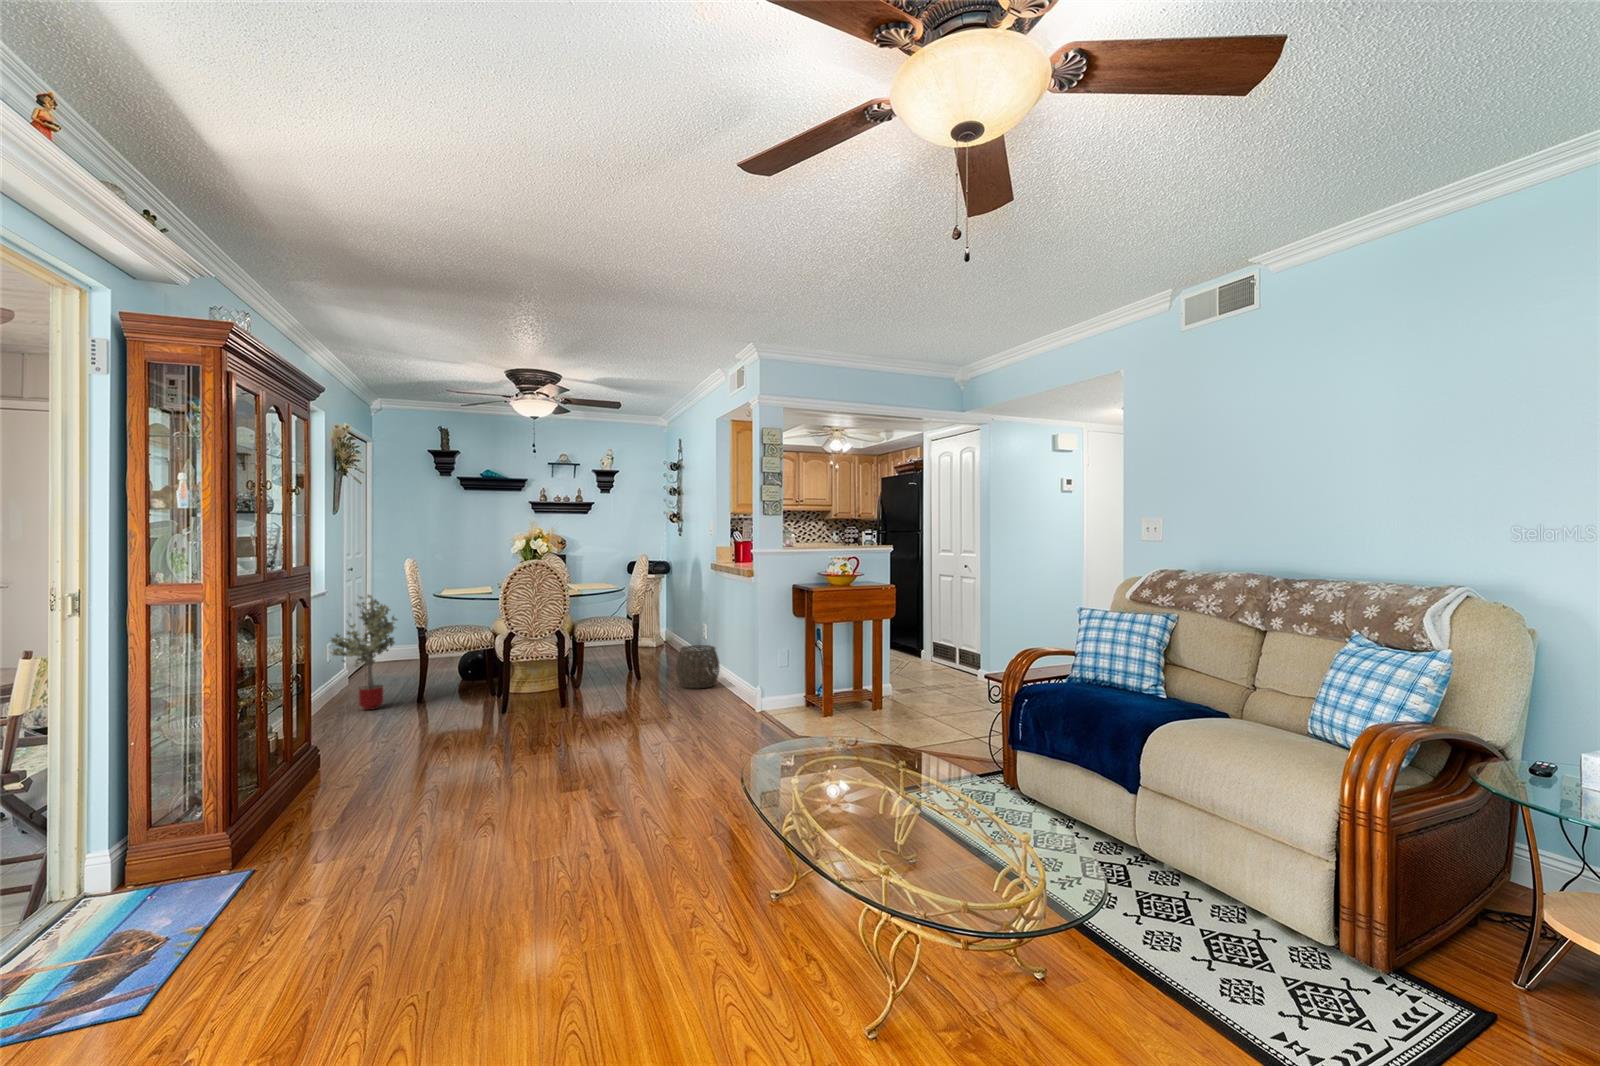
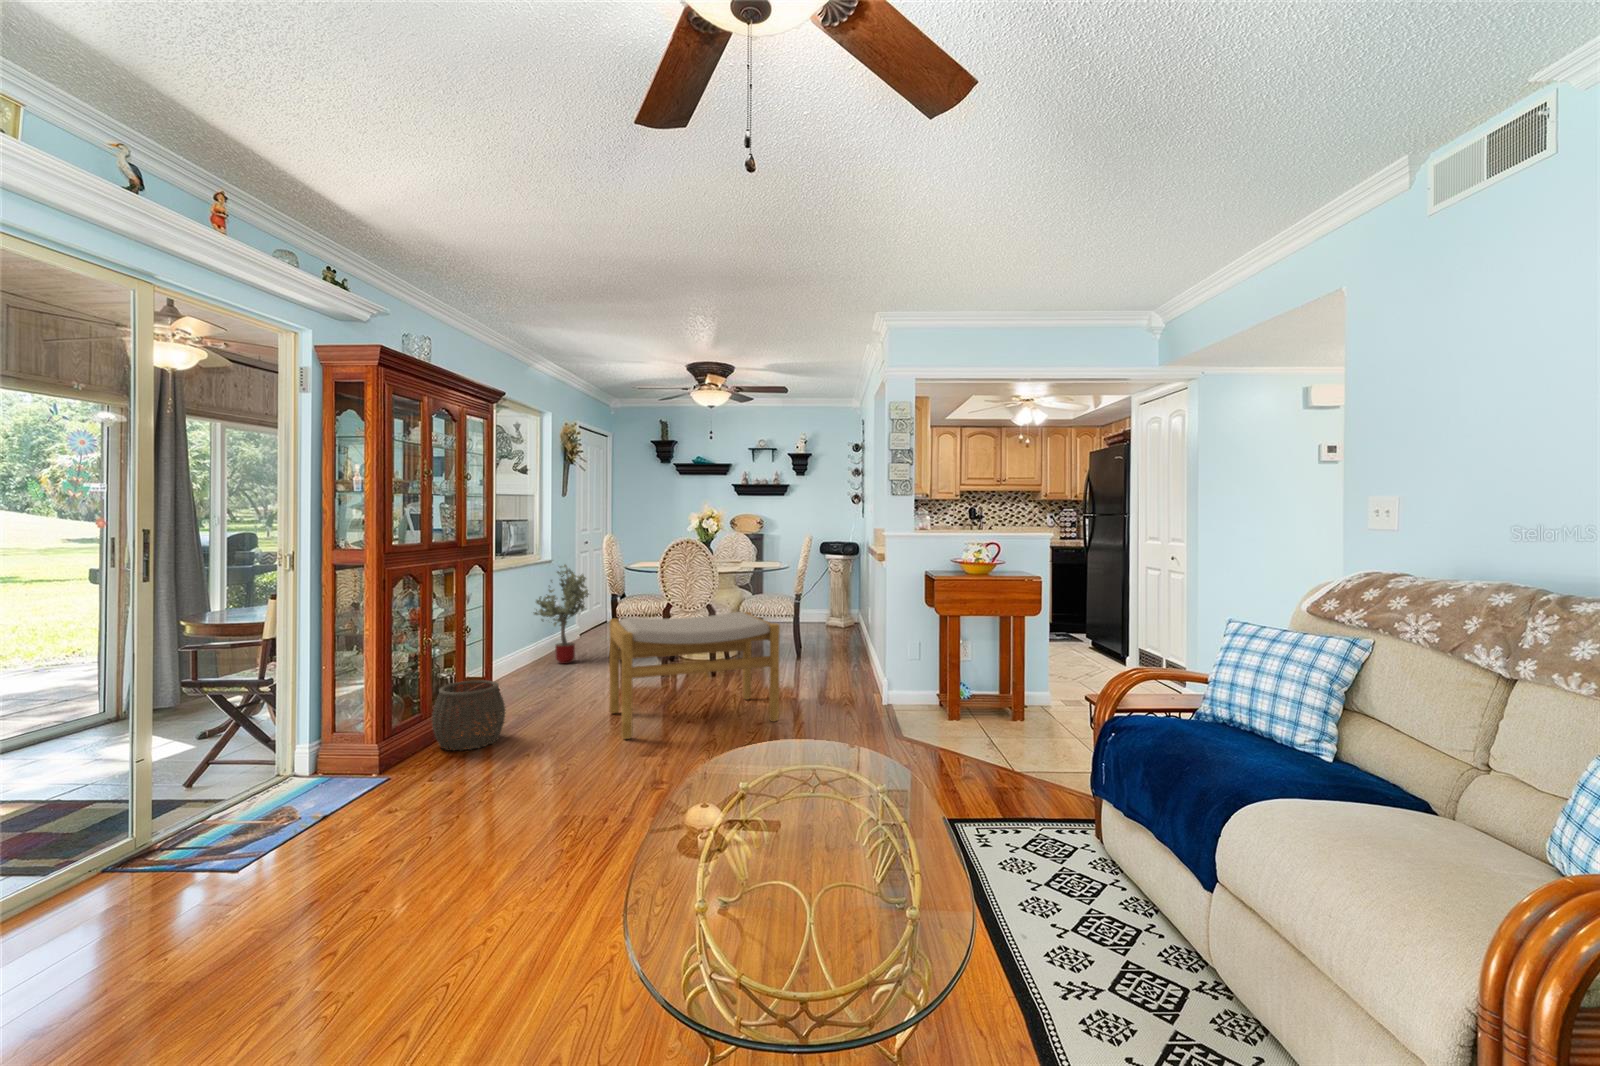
footstool: none [486,632,675,775] -> present [610,612,780,739]
woven basket: present [676,645,720,689] -> present [432,680,505,751]

